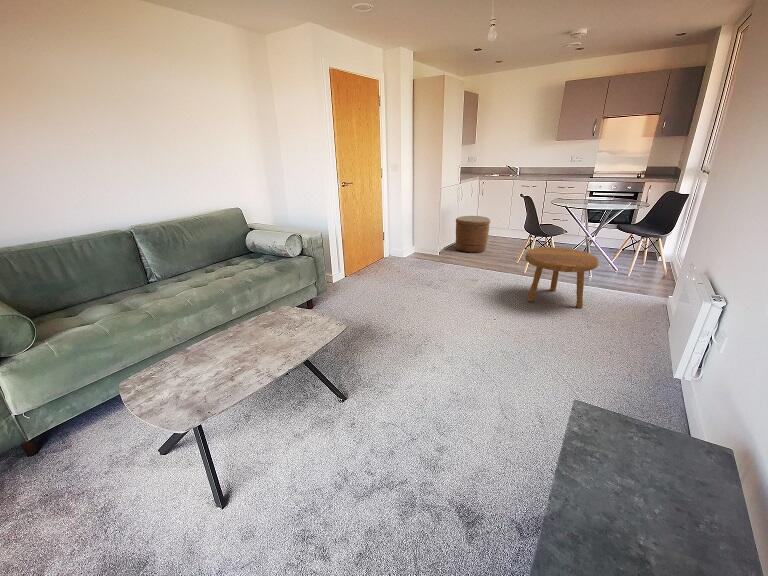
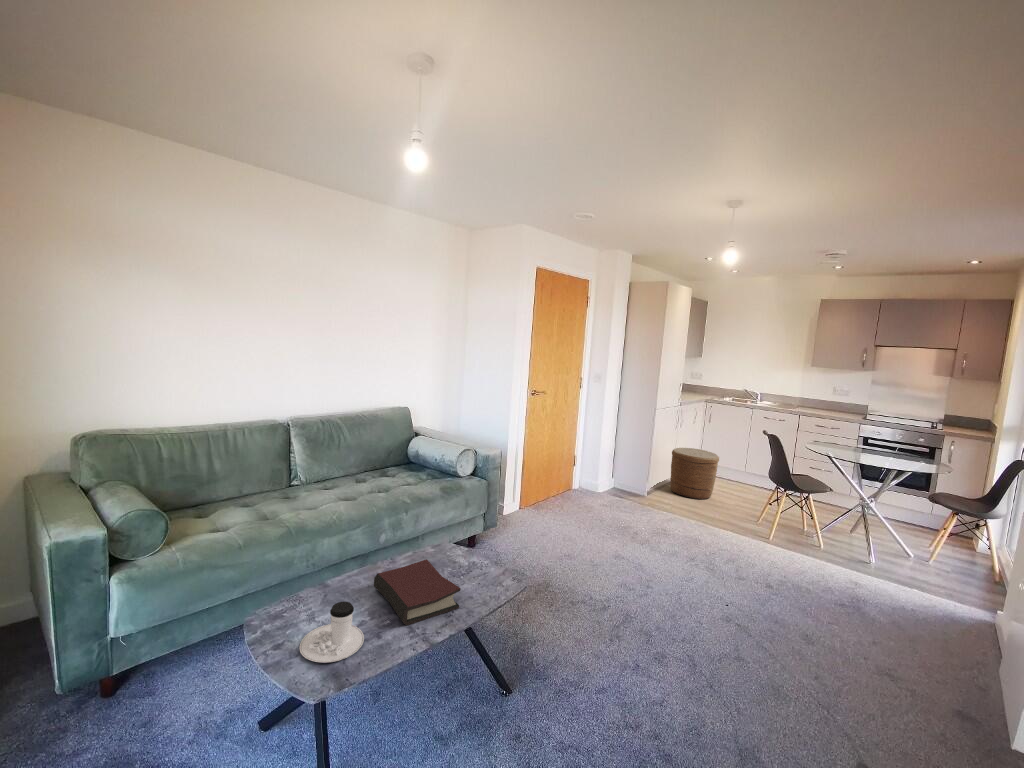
footstool: present [525,247,598,308] -> none [770,507,879,607]
hardback book: none [224,320,295,369] -> present [374,559,461,626]
coffee cup: none [168,359,221,405] -> present [300,602,364,663]

